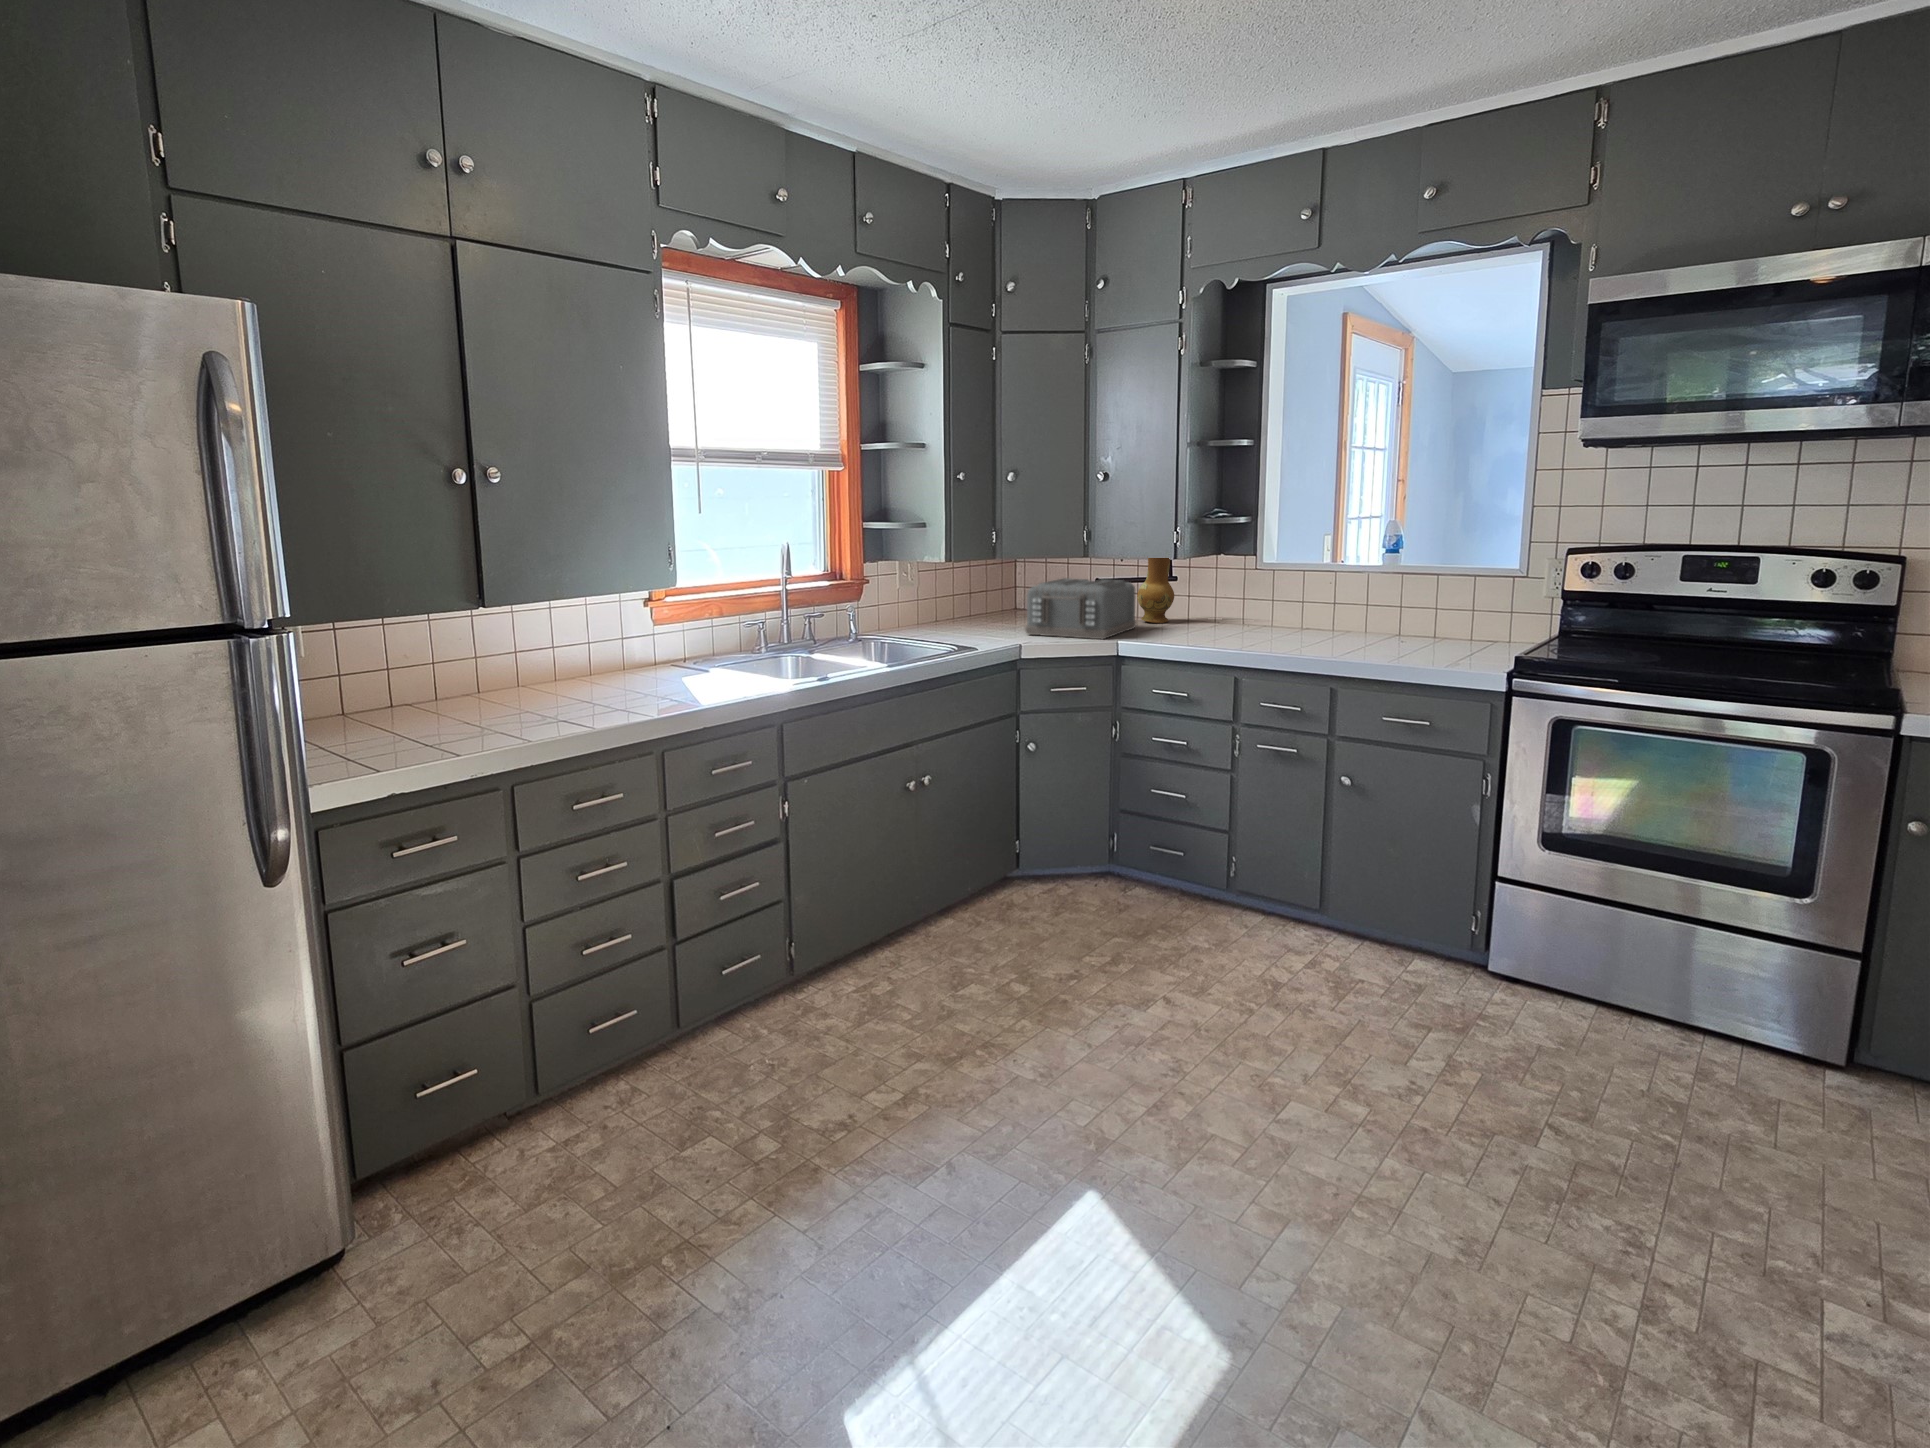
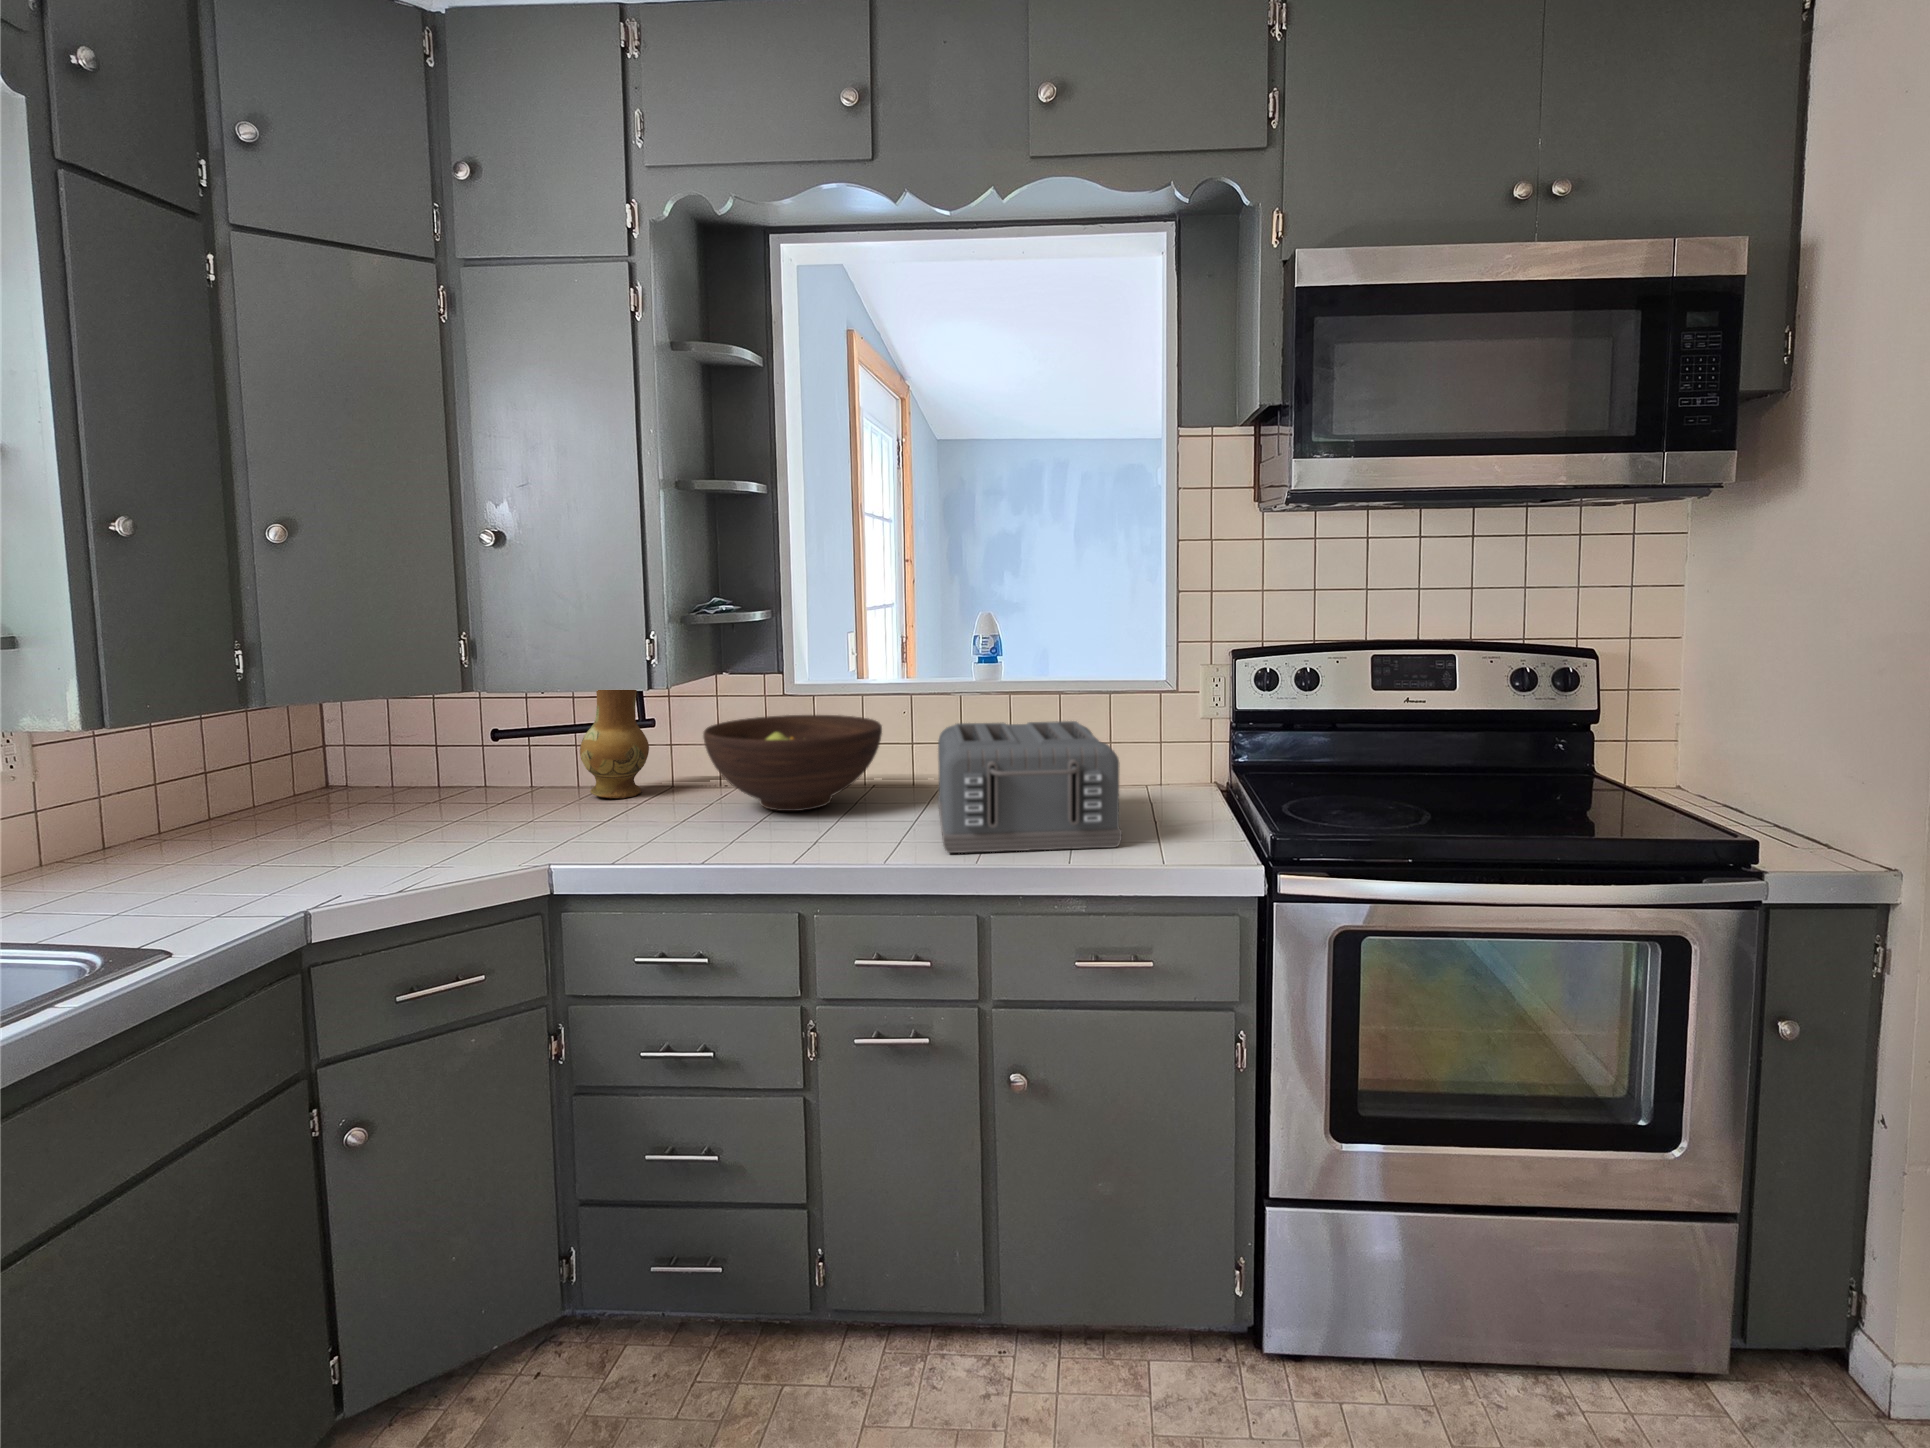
toaster: present [1025,578,1136,639] -> present [938,721,1122,853]
fruit bowl: none [1200,581,1307,634] -> present [703,715,882,811]

